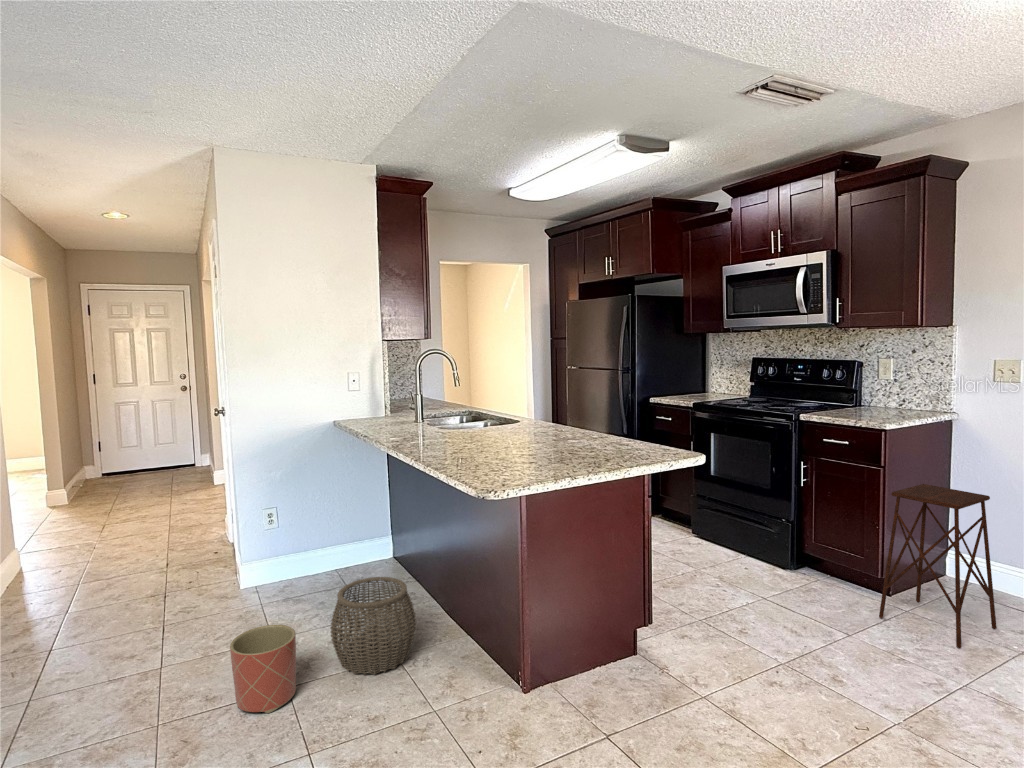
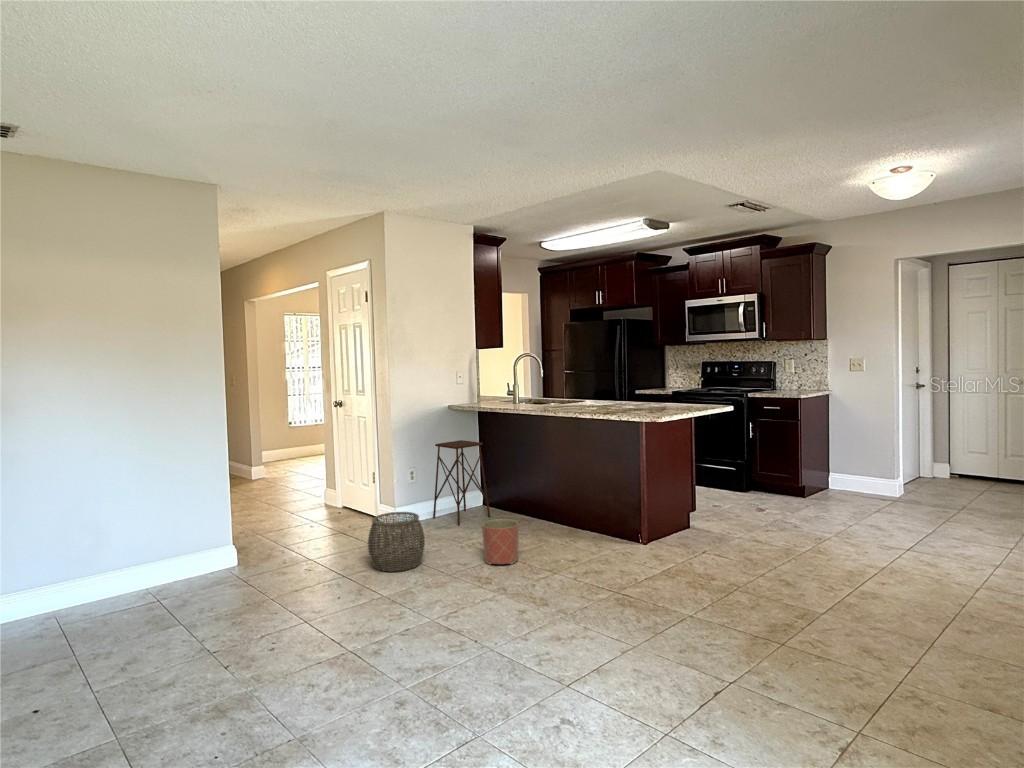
side table: present [879,484,997,648] -> present [433,440,490,525]
woven basket: present [330,577,416,675] -> present [368,512,425,572]

